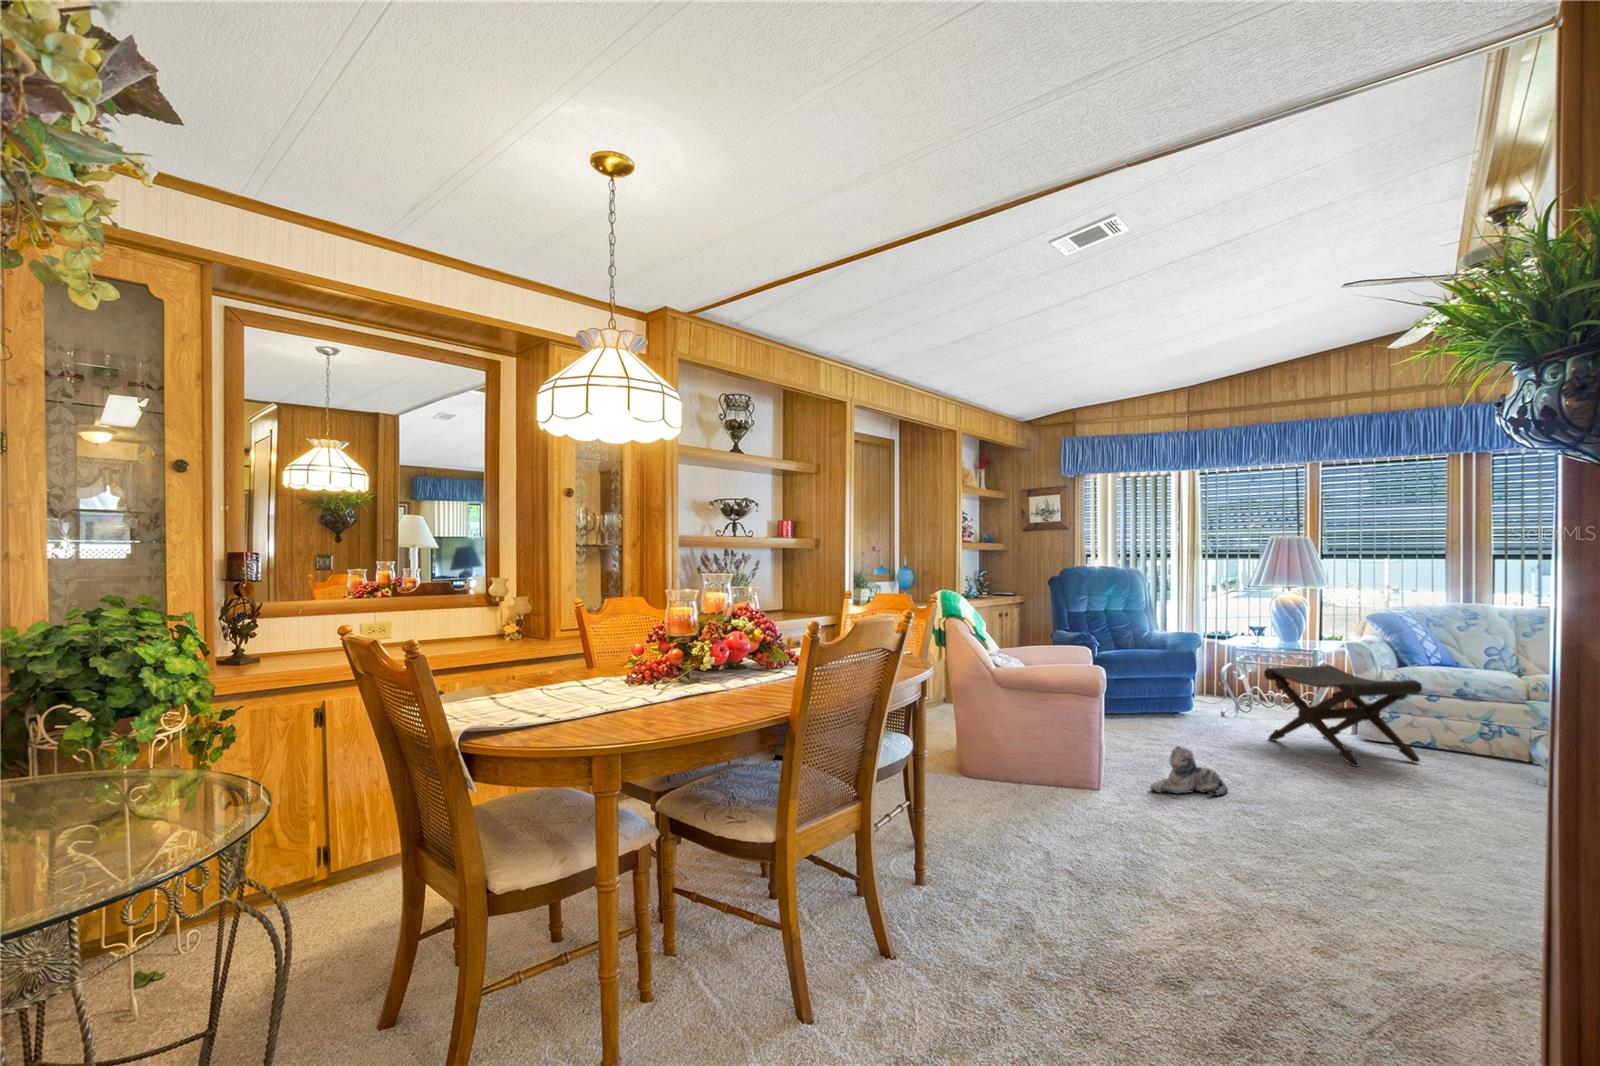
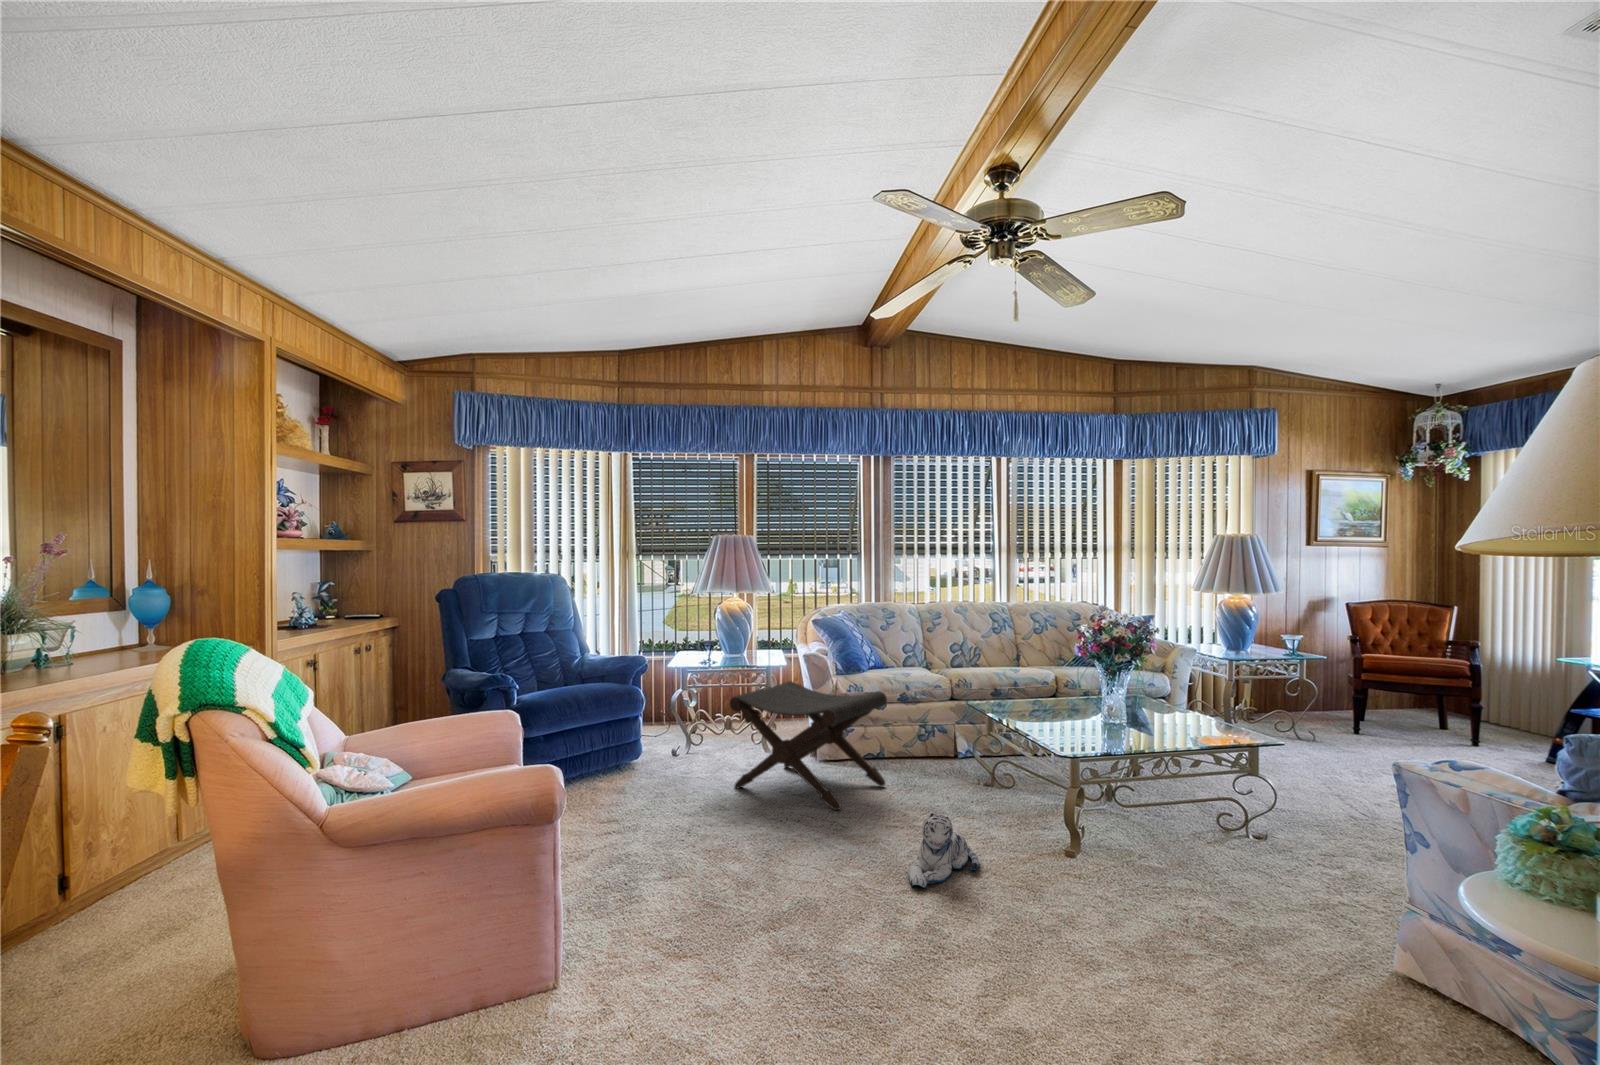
plush toy: present [1150,746,1228,795] -> present [908,813,980,888]

